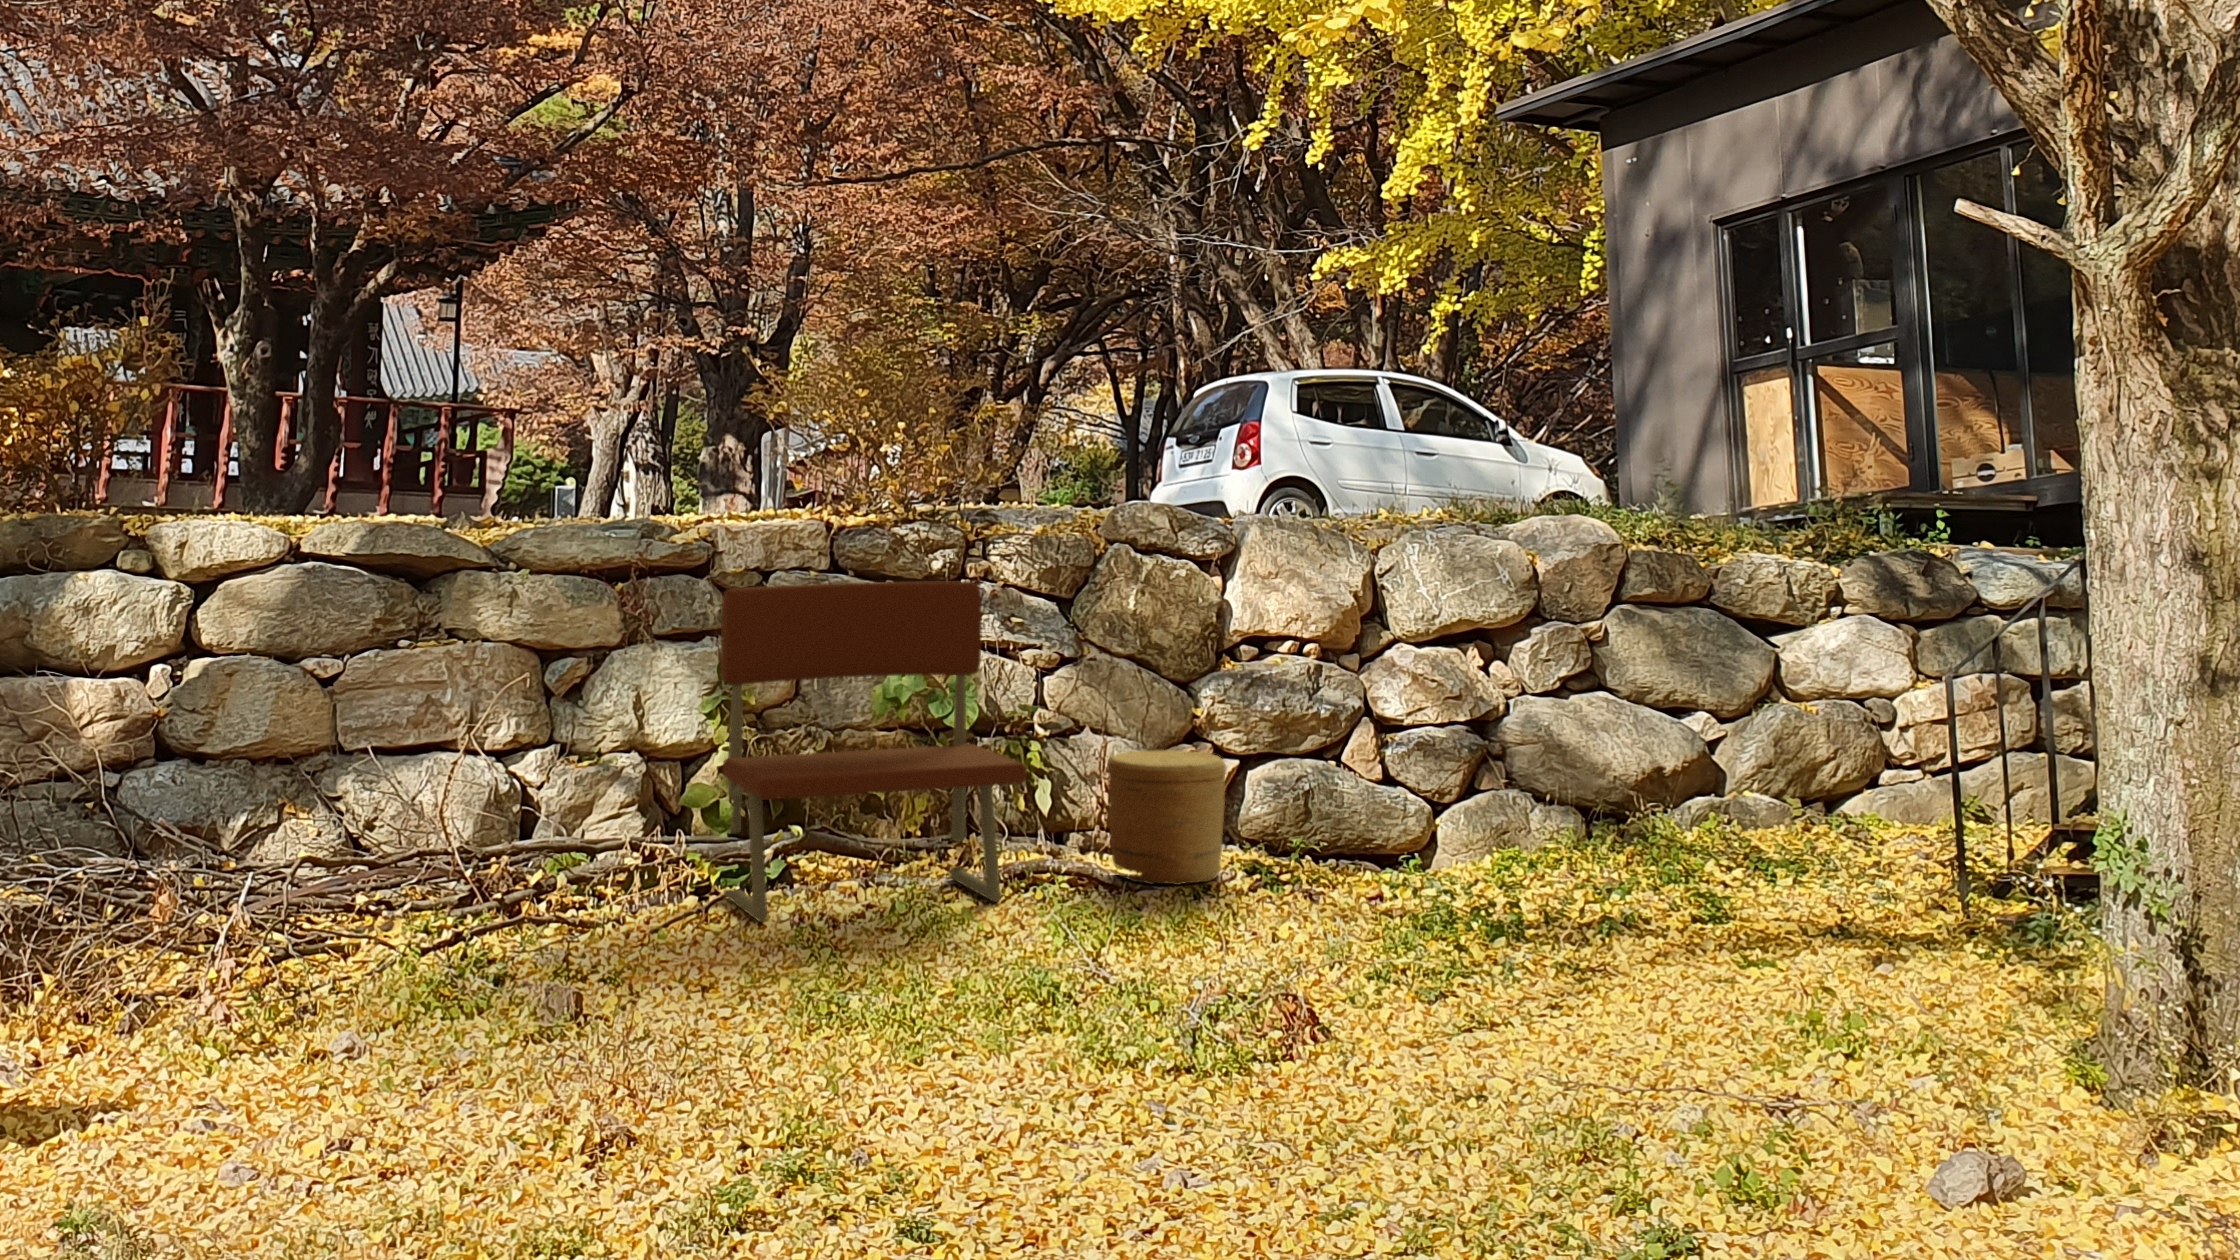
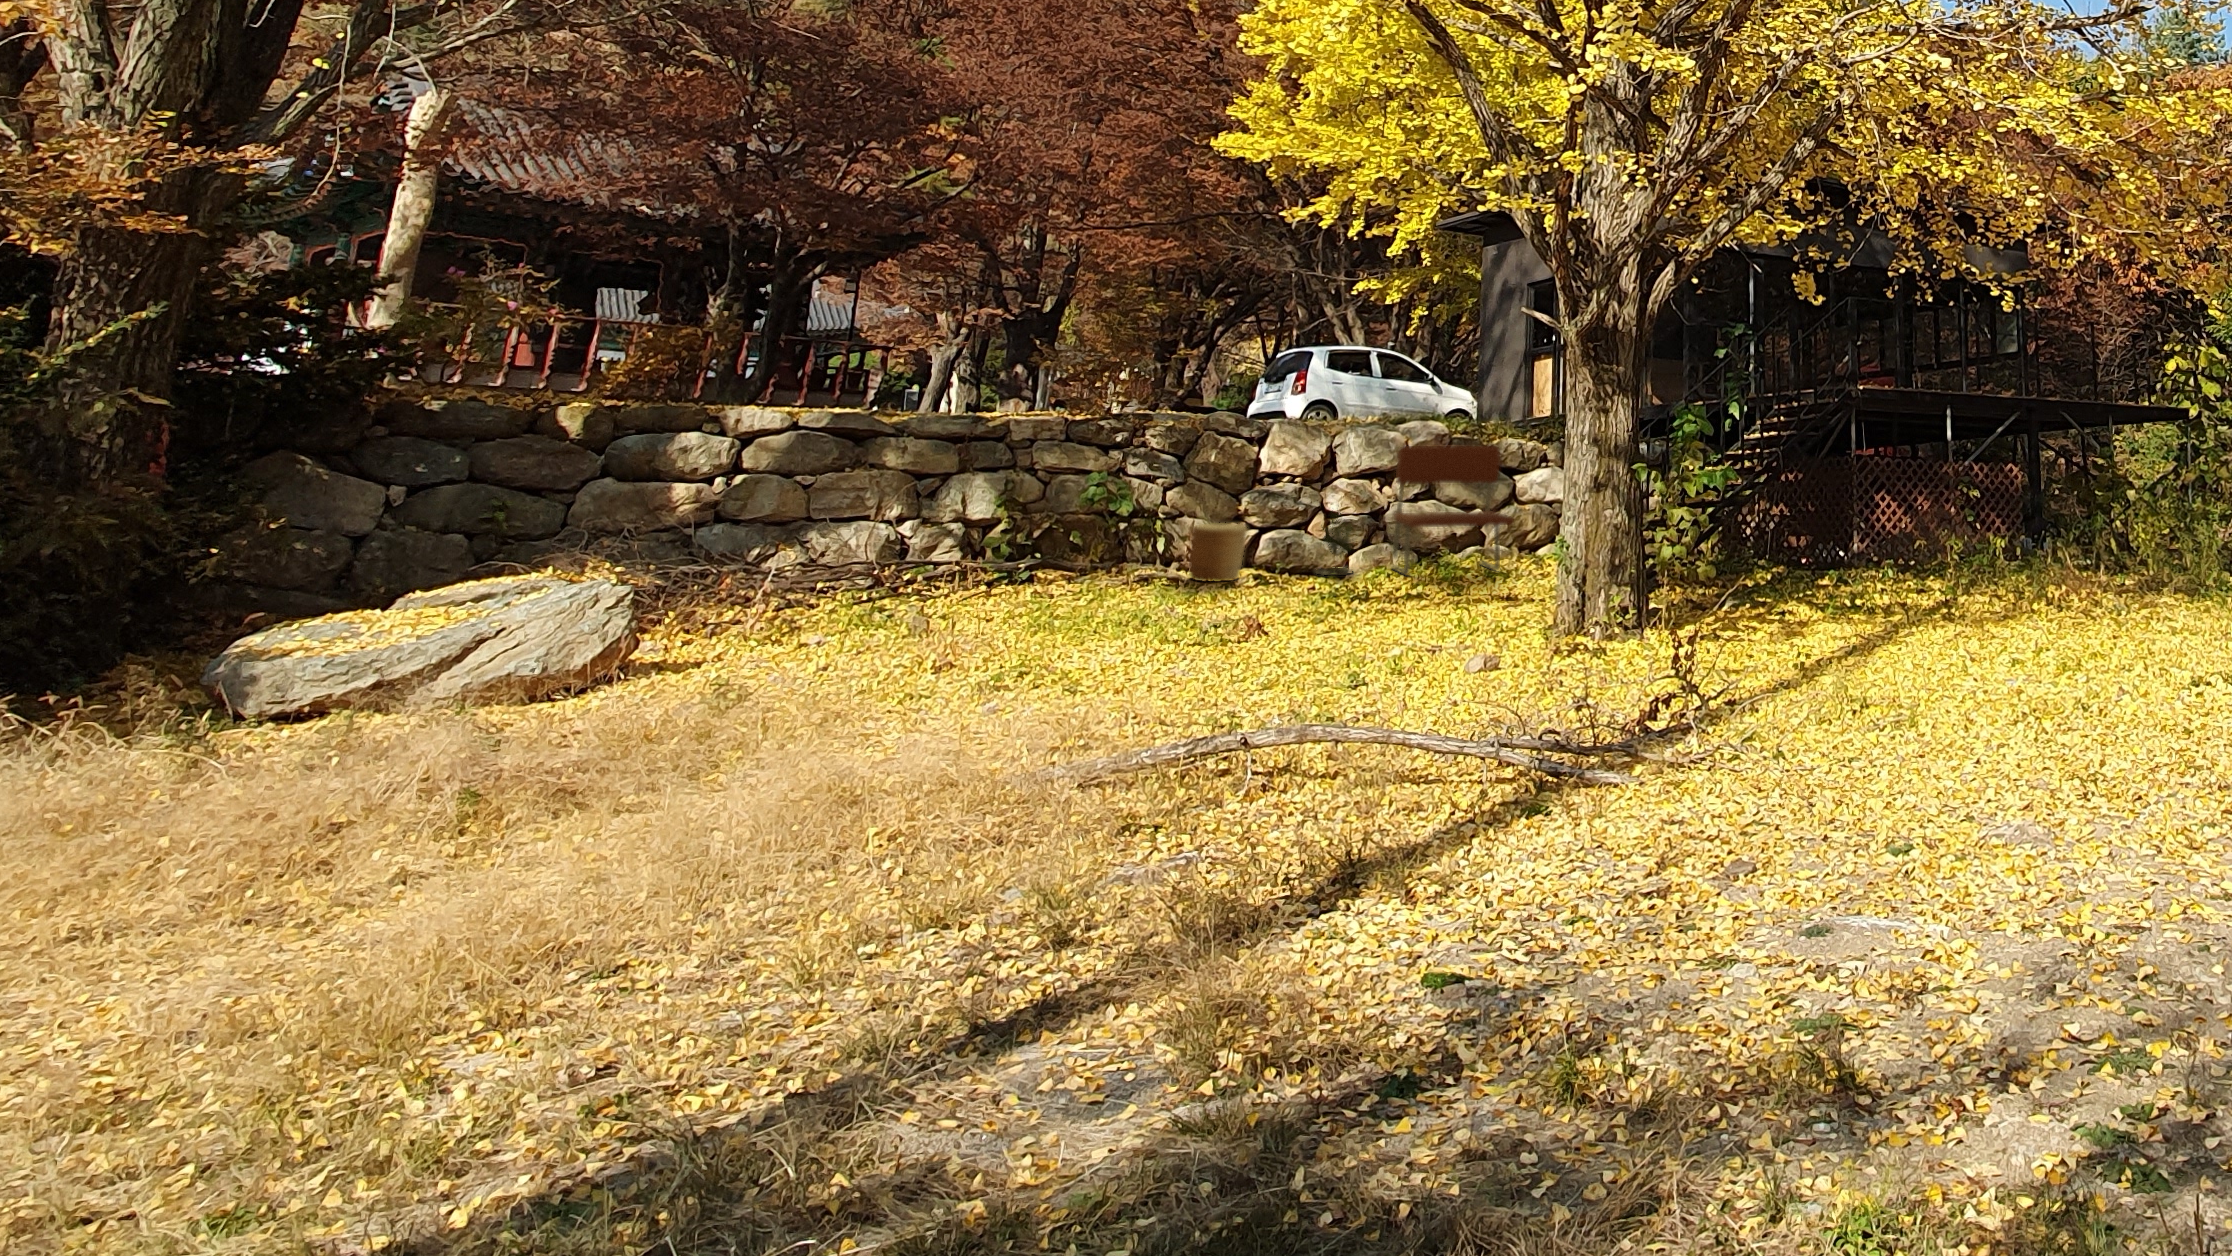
bench: present [721,582,1026,922] -> present [1392,446,1514,575]
potted tree: none [1373,705,1463,868] -> present [1316,510,1353,575]

